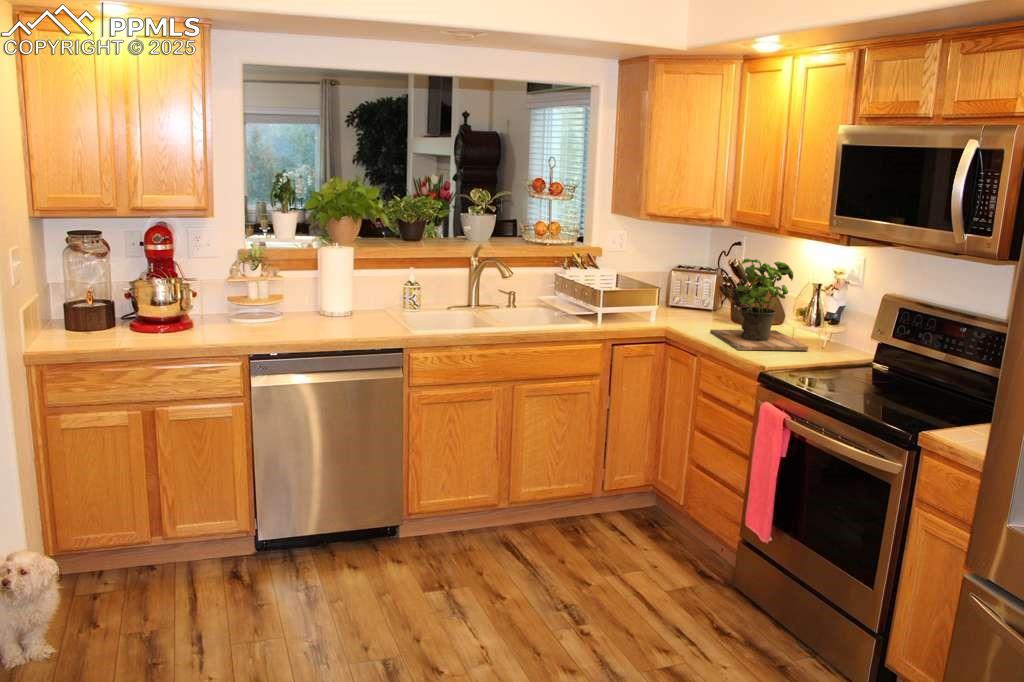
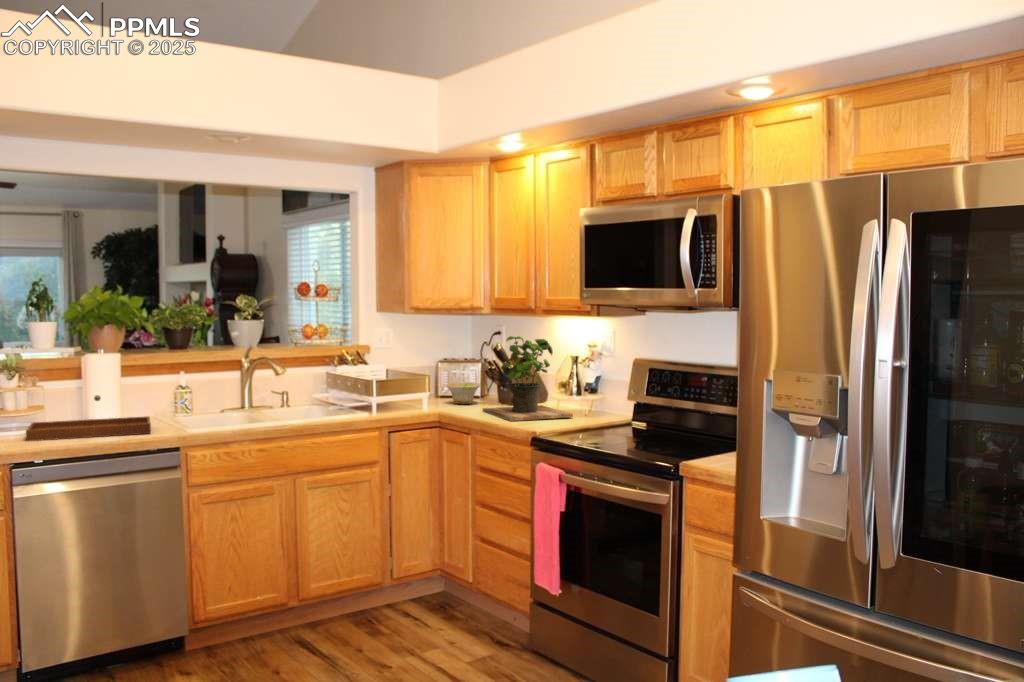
tray: none [286,294,389,335] -> present [26,395,151,441]
bowl: none [675,296,711,321] -> present [447,382,480,404]

